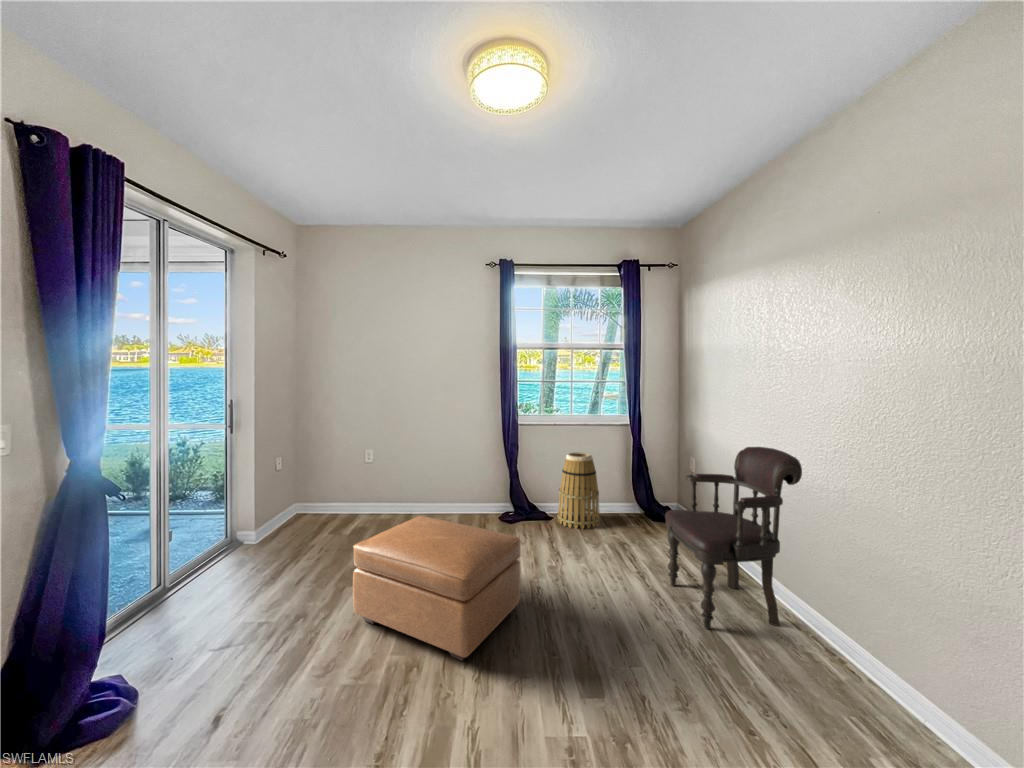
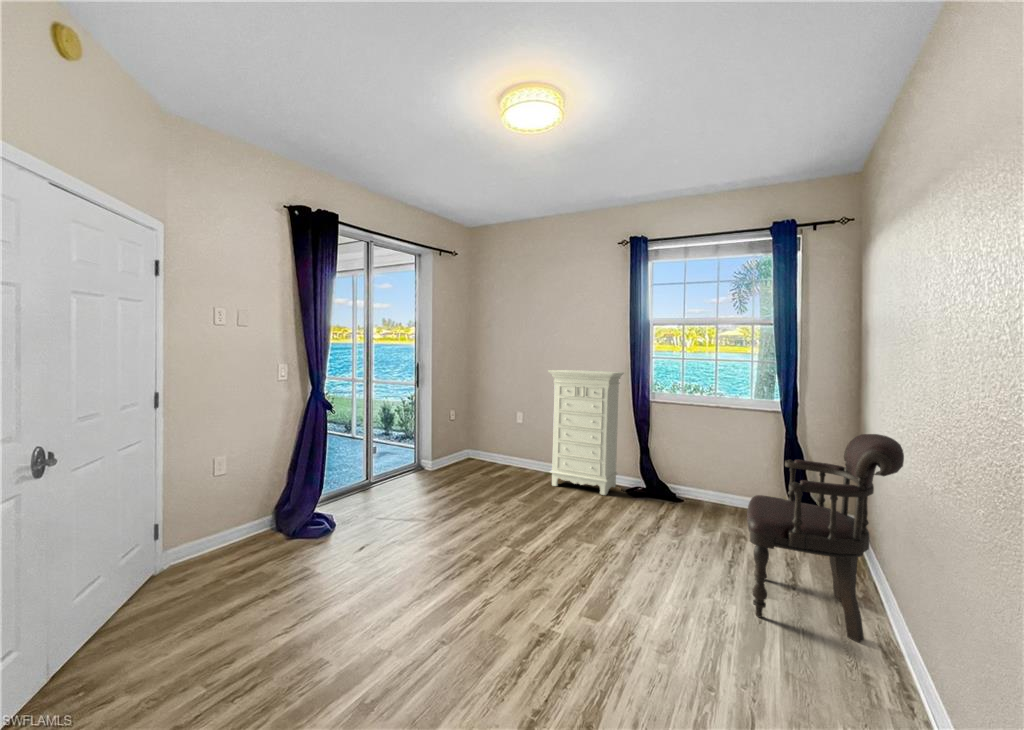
dresser: none [415,397,491,528] -> present [548,370,624,495]
basket: present [558,452,600,529] -> none [684,435,734,517]
ottoman: present [353,516,521,661] -> none [459,463,584,568]

